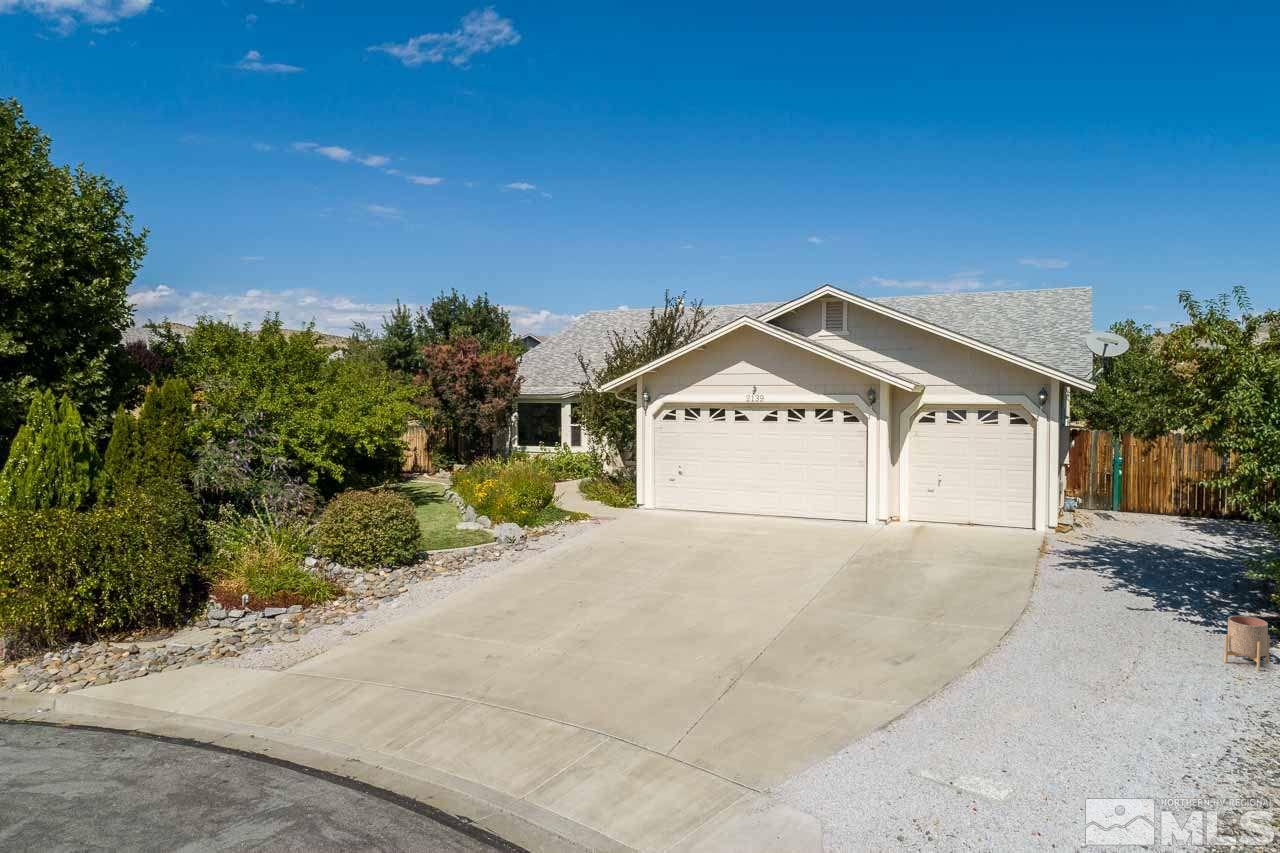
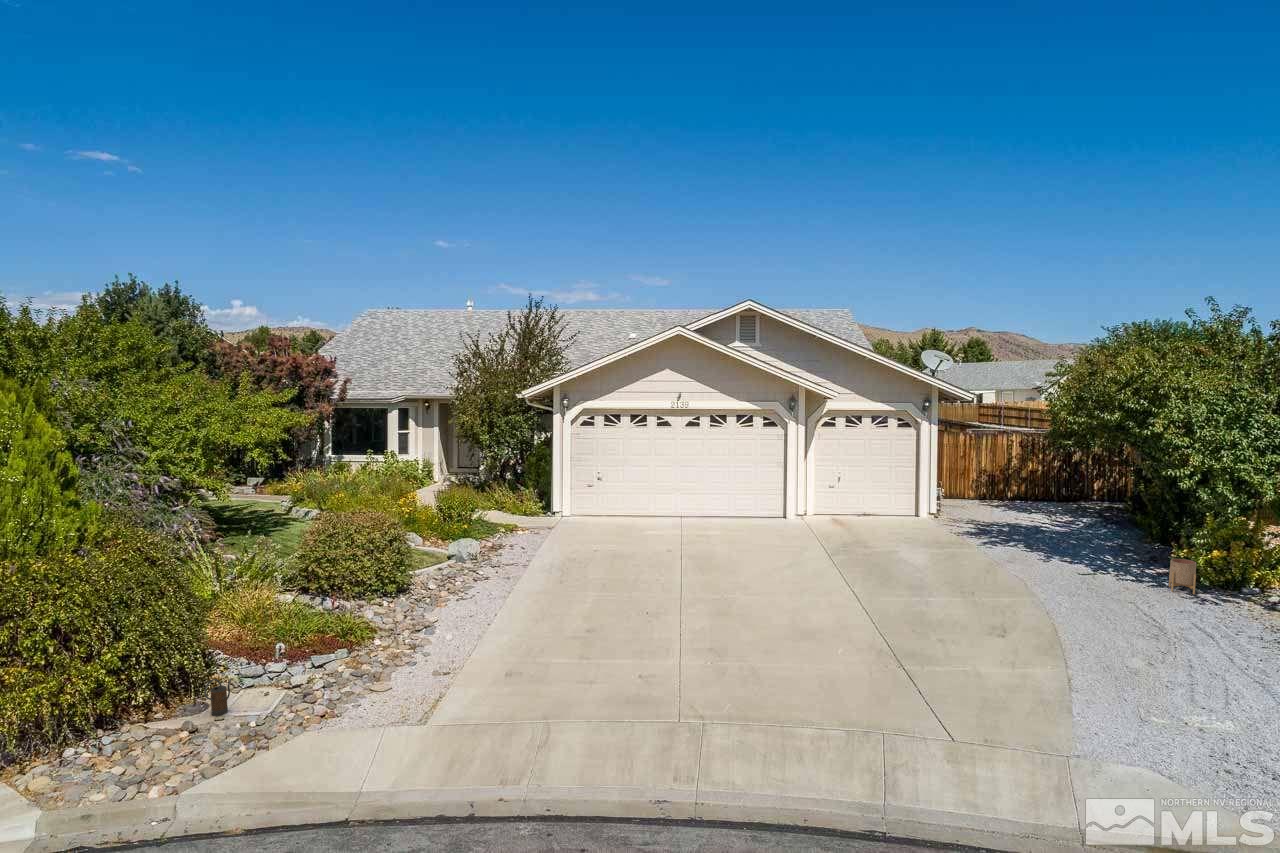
watering can: none [109,612,140,641] -> present [204,678,232,716]

